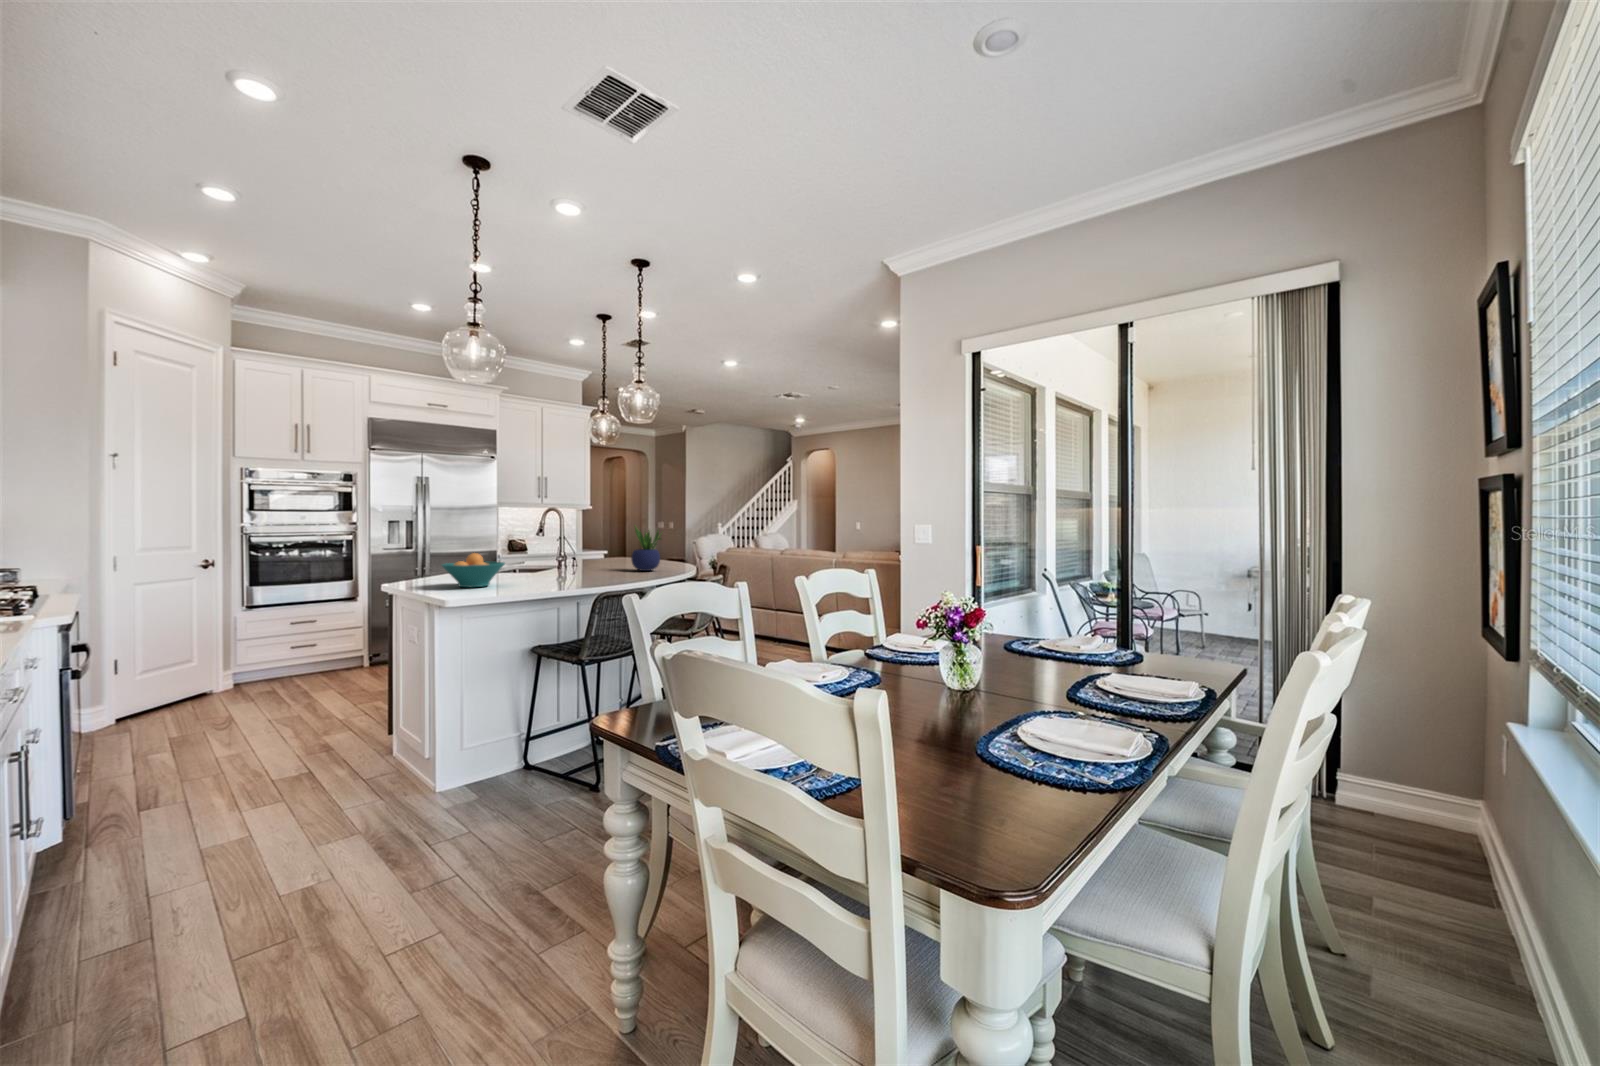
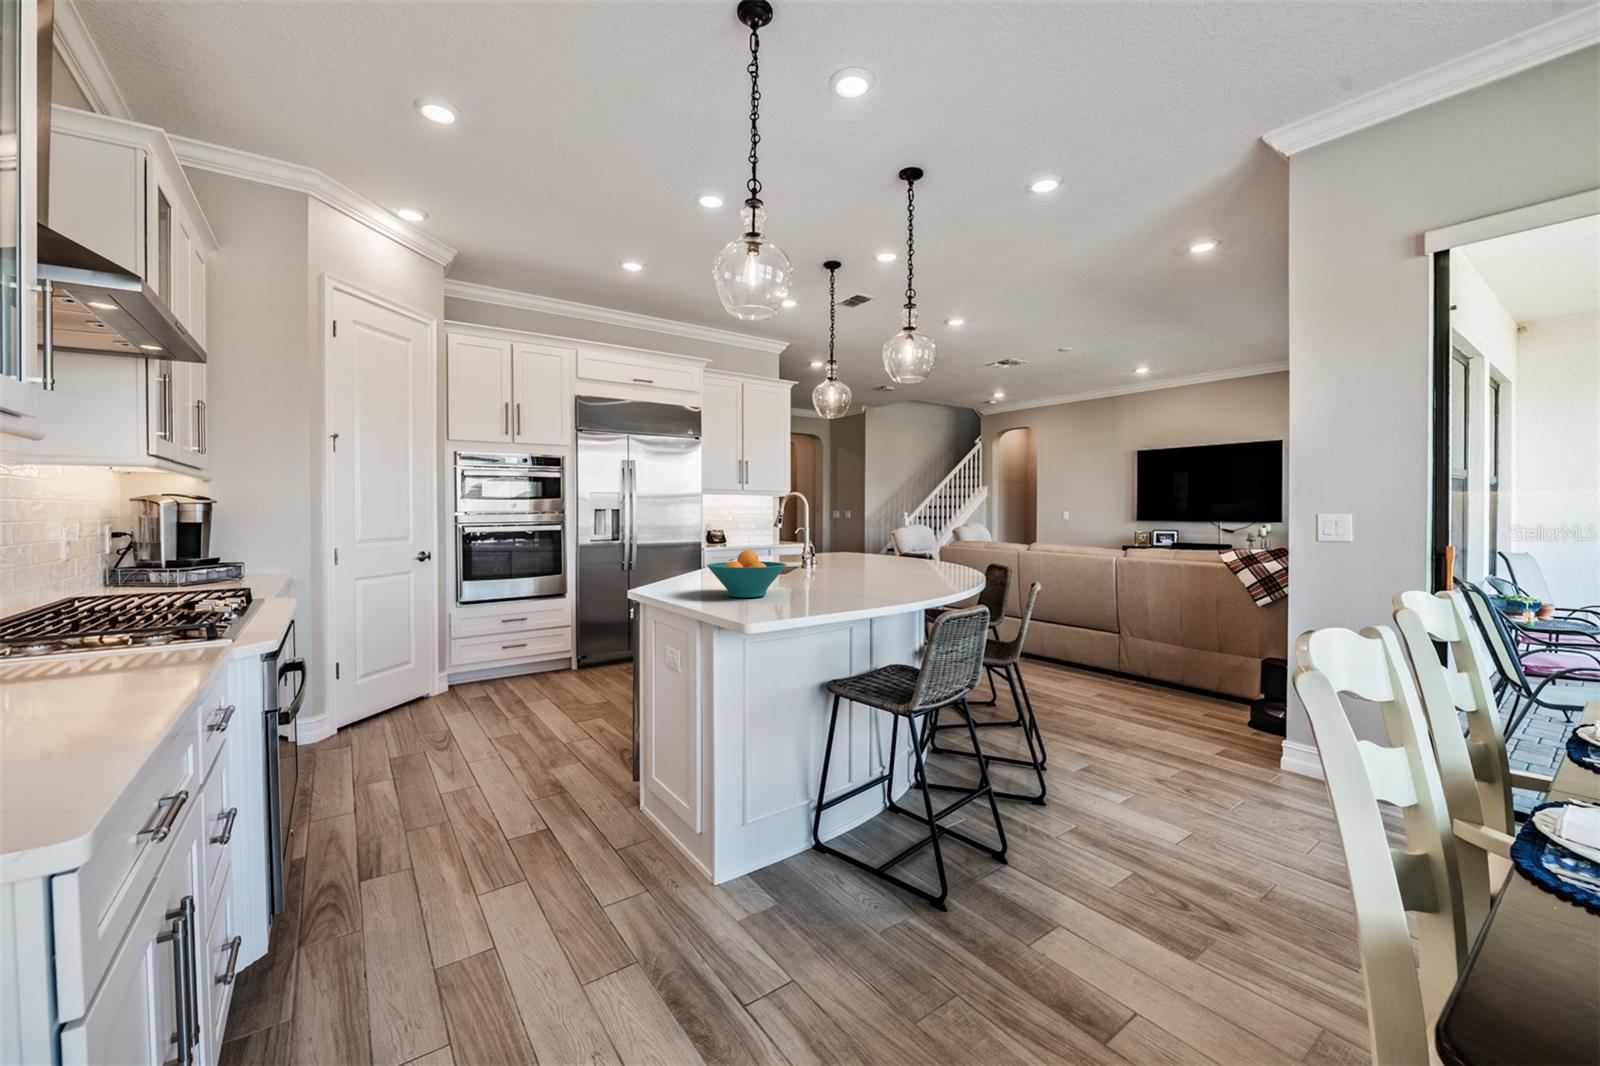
potted plant: present [631,527,661,571] -> none [907,511,951,573]

